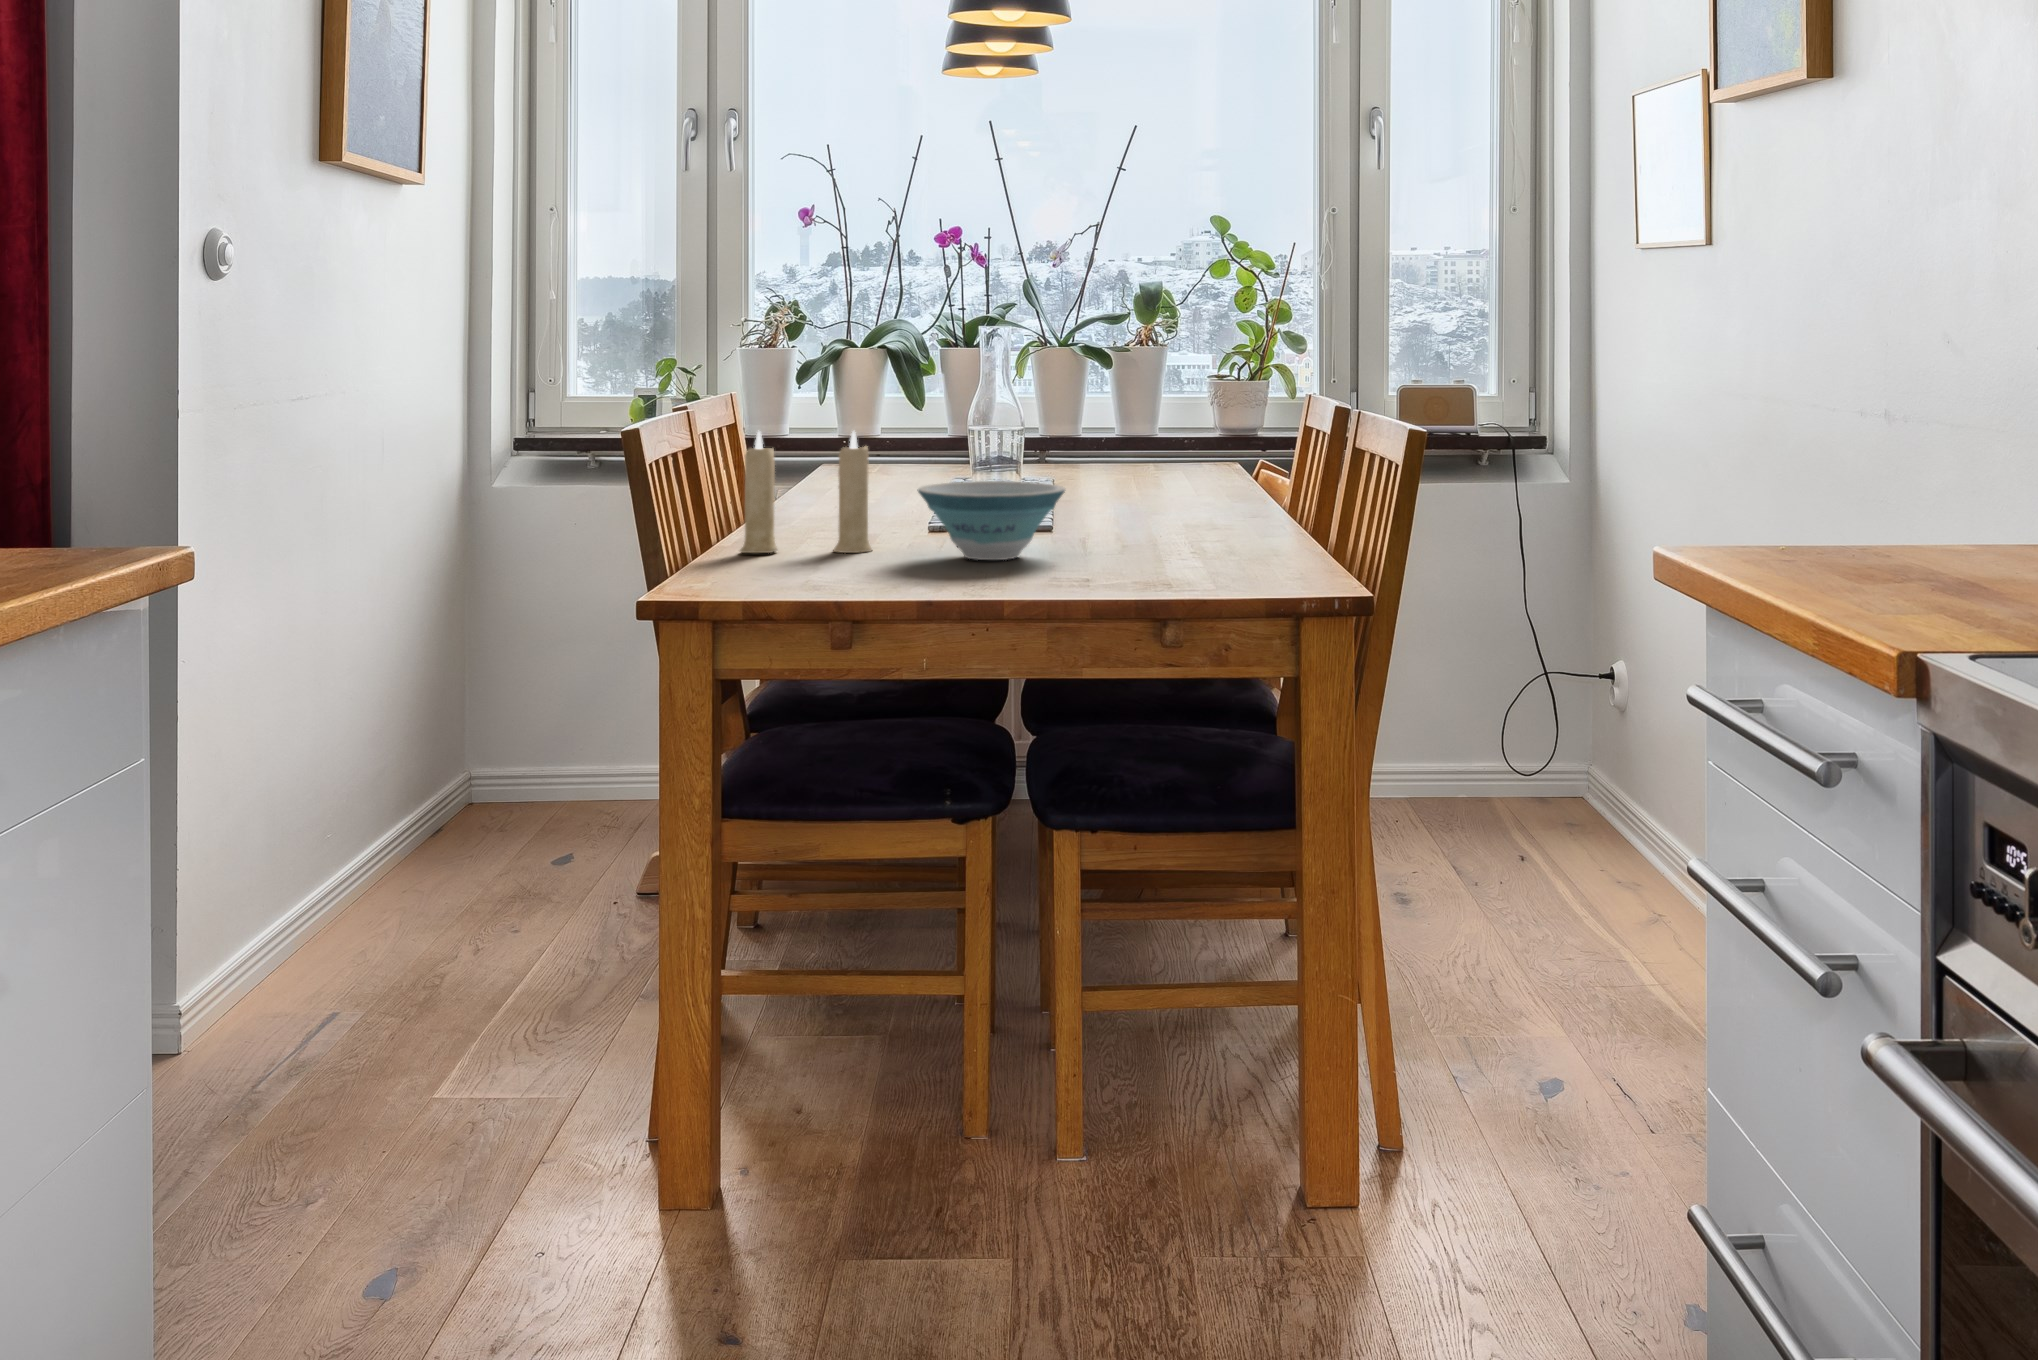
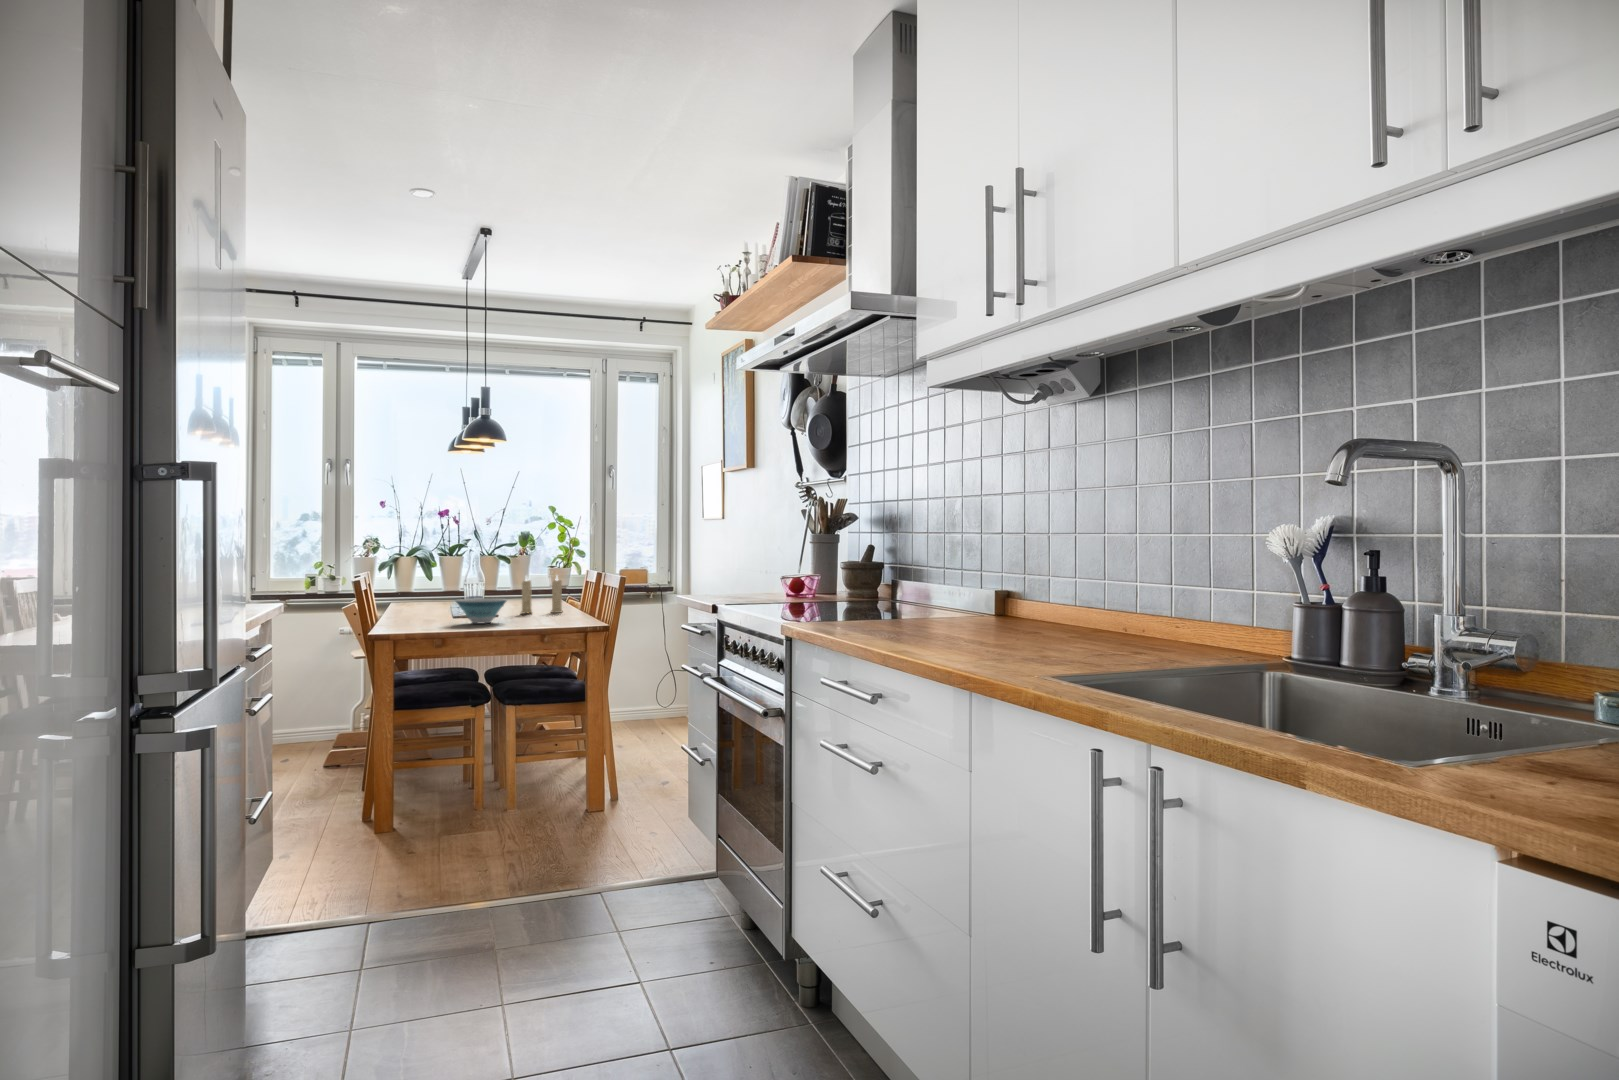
candle: present [740,431,872,553] -> present [521,576,563,613]

